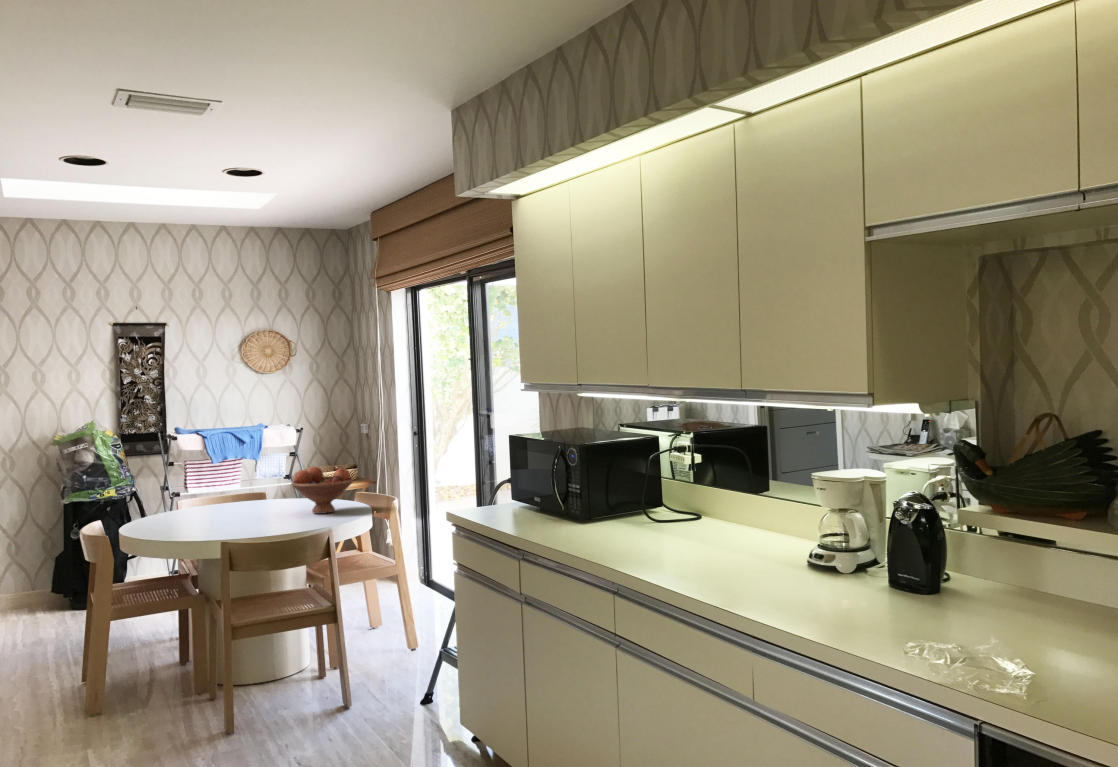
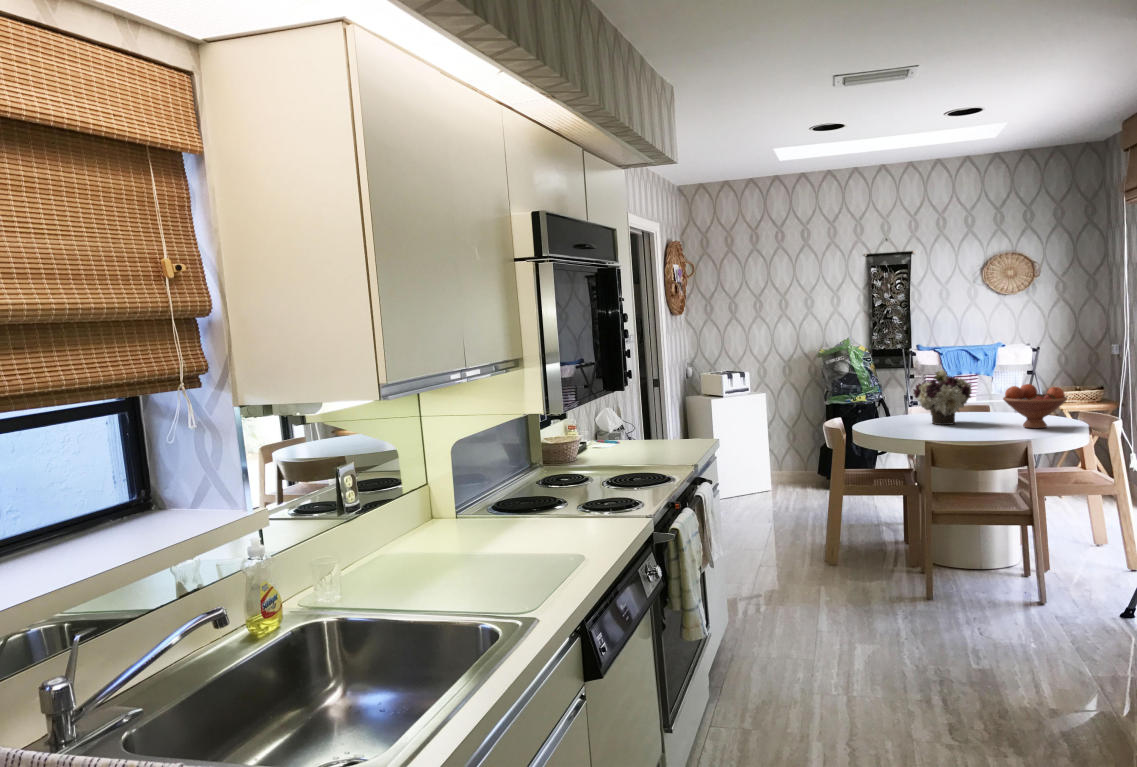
flower arrangement: none [189,455,256,519] -> present [913,370,971,425]

